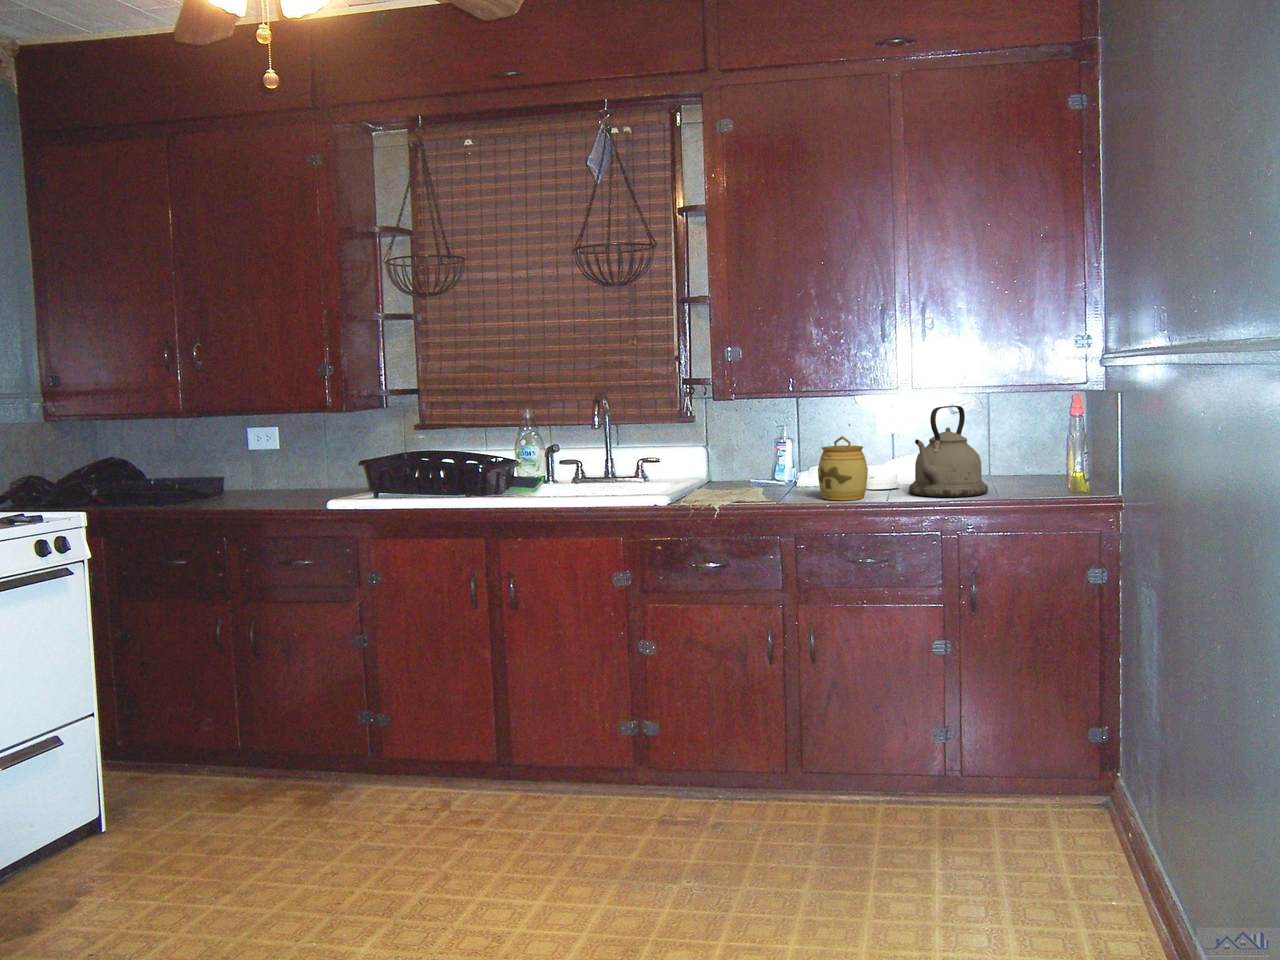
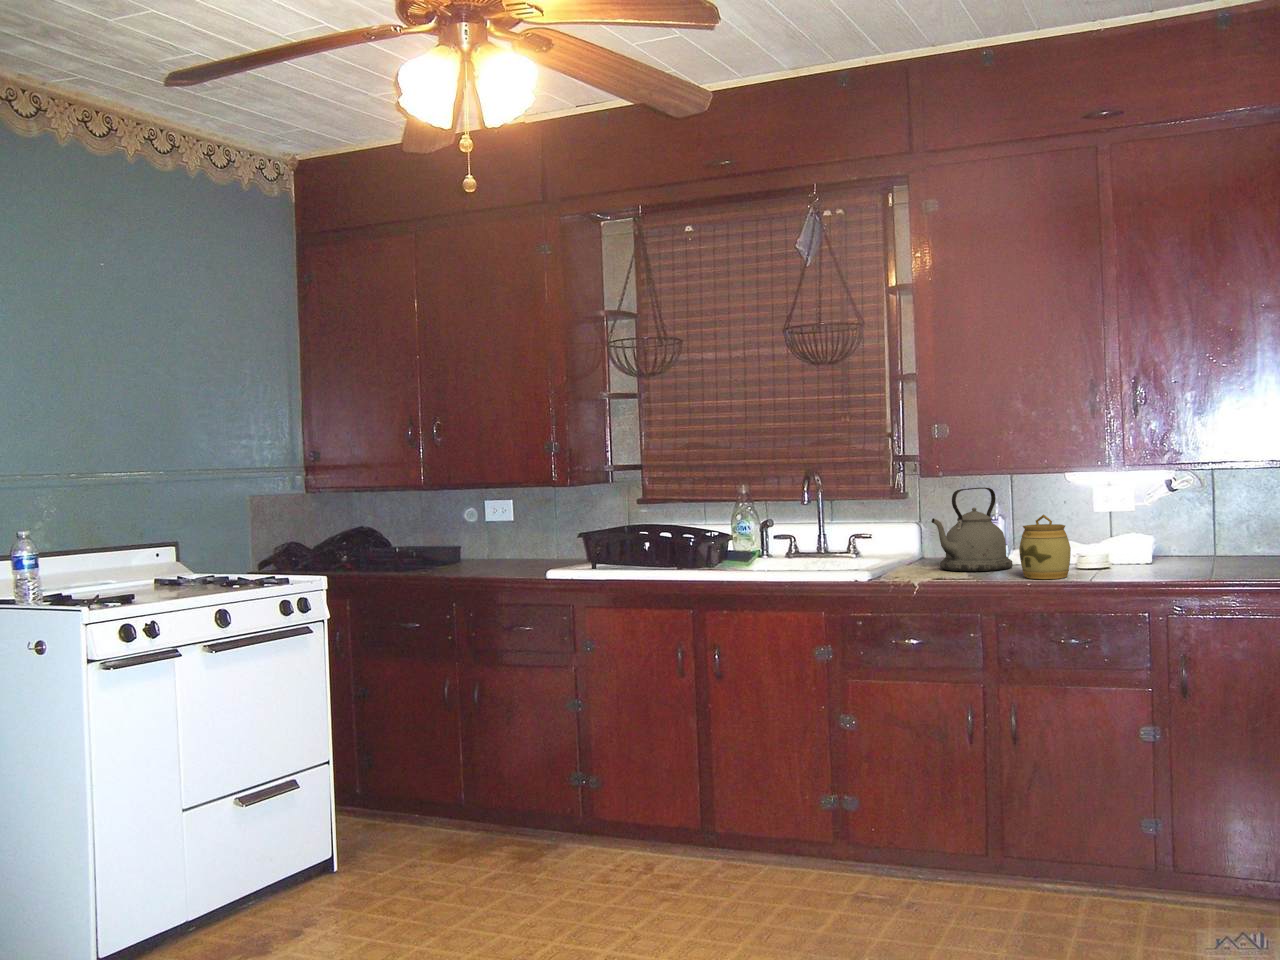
kettle: present [909,406,988,497] -> present [931,488,1013,571]

